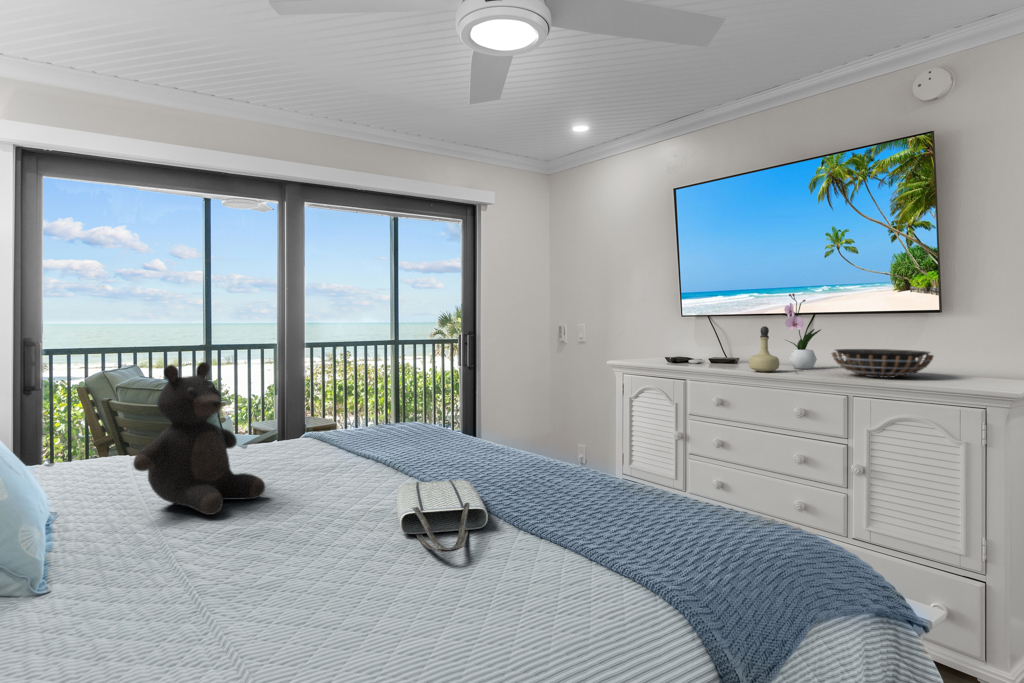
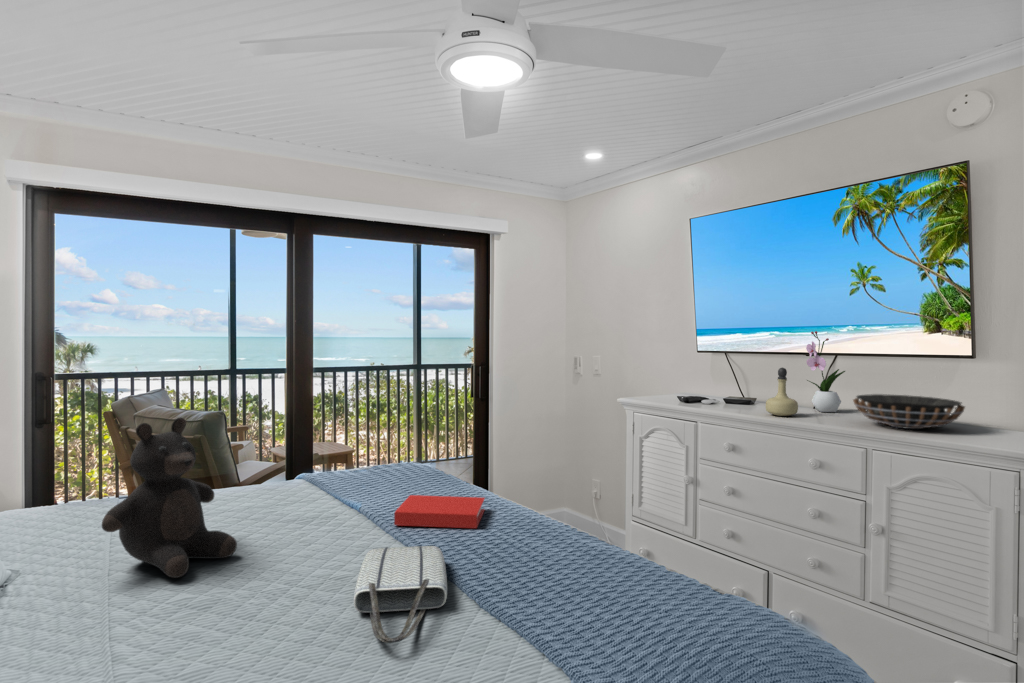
book: none [414,444,497,470] -> present [394,495,485,528]

